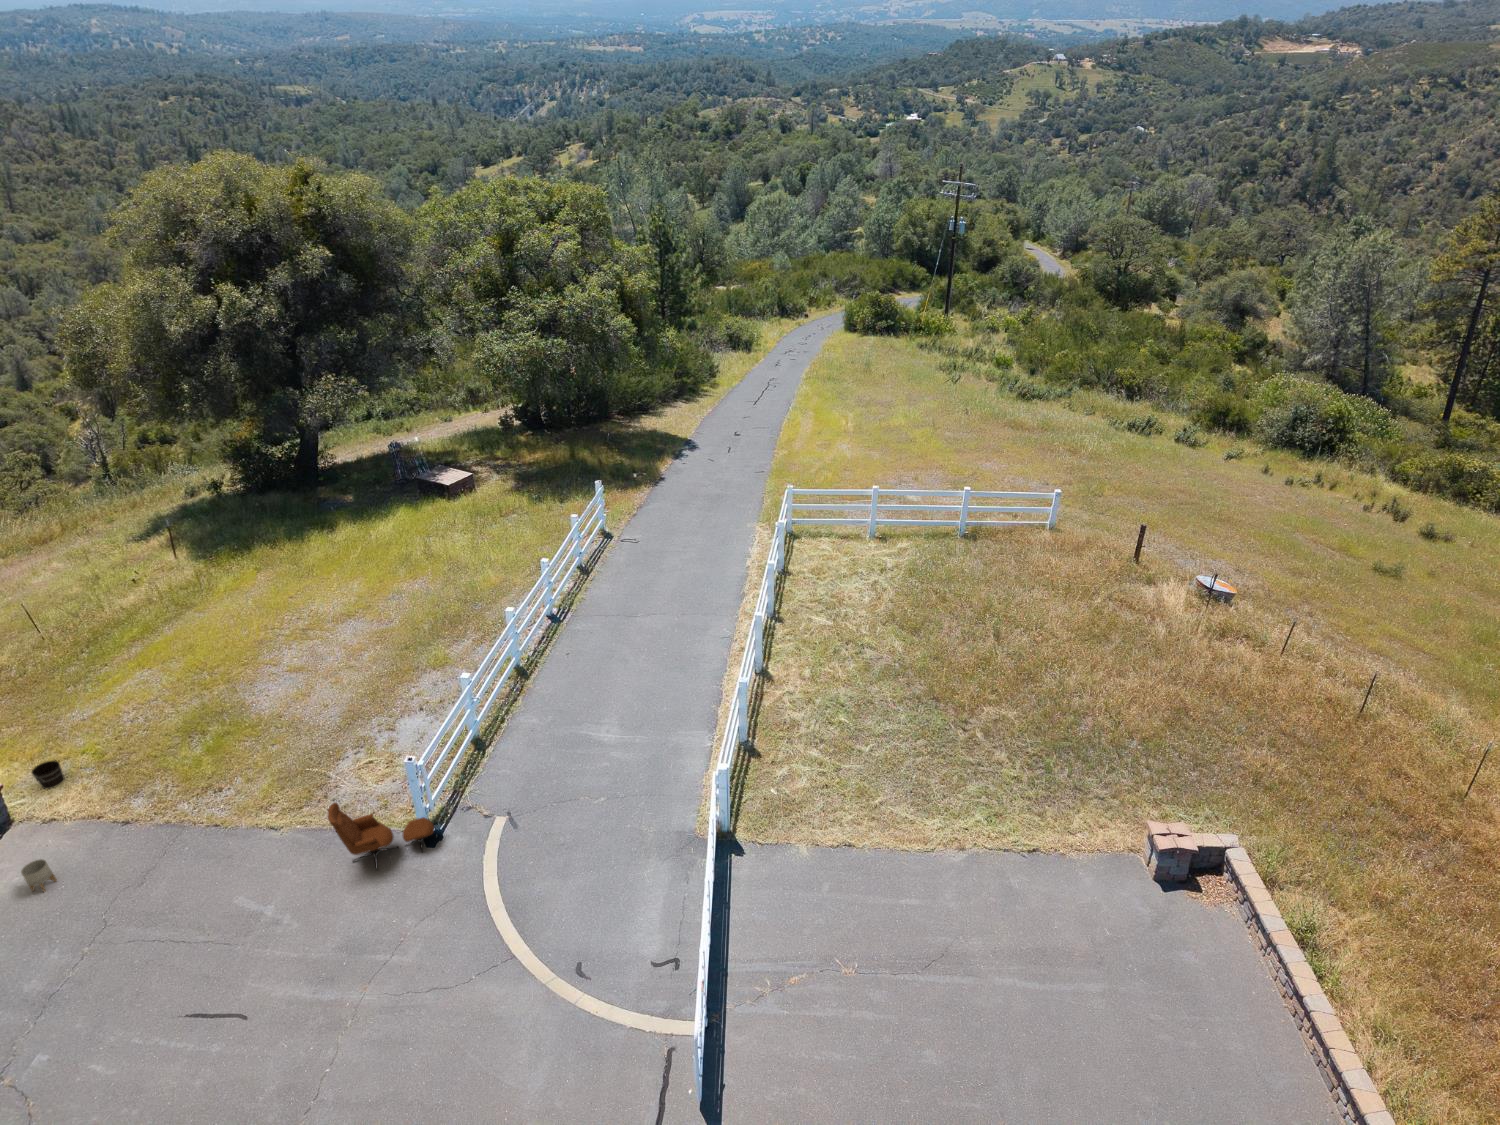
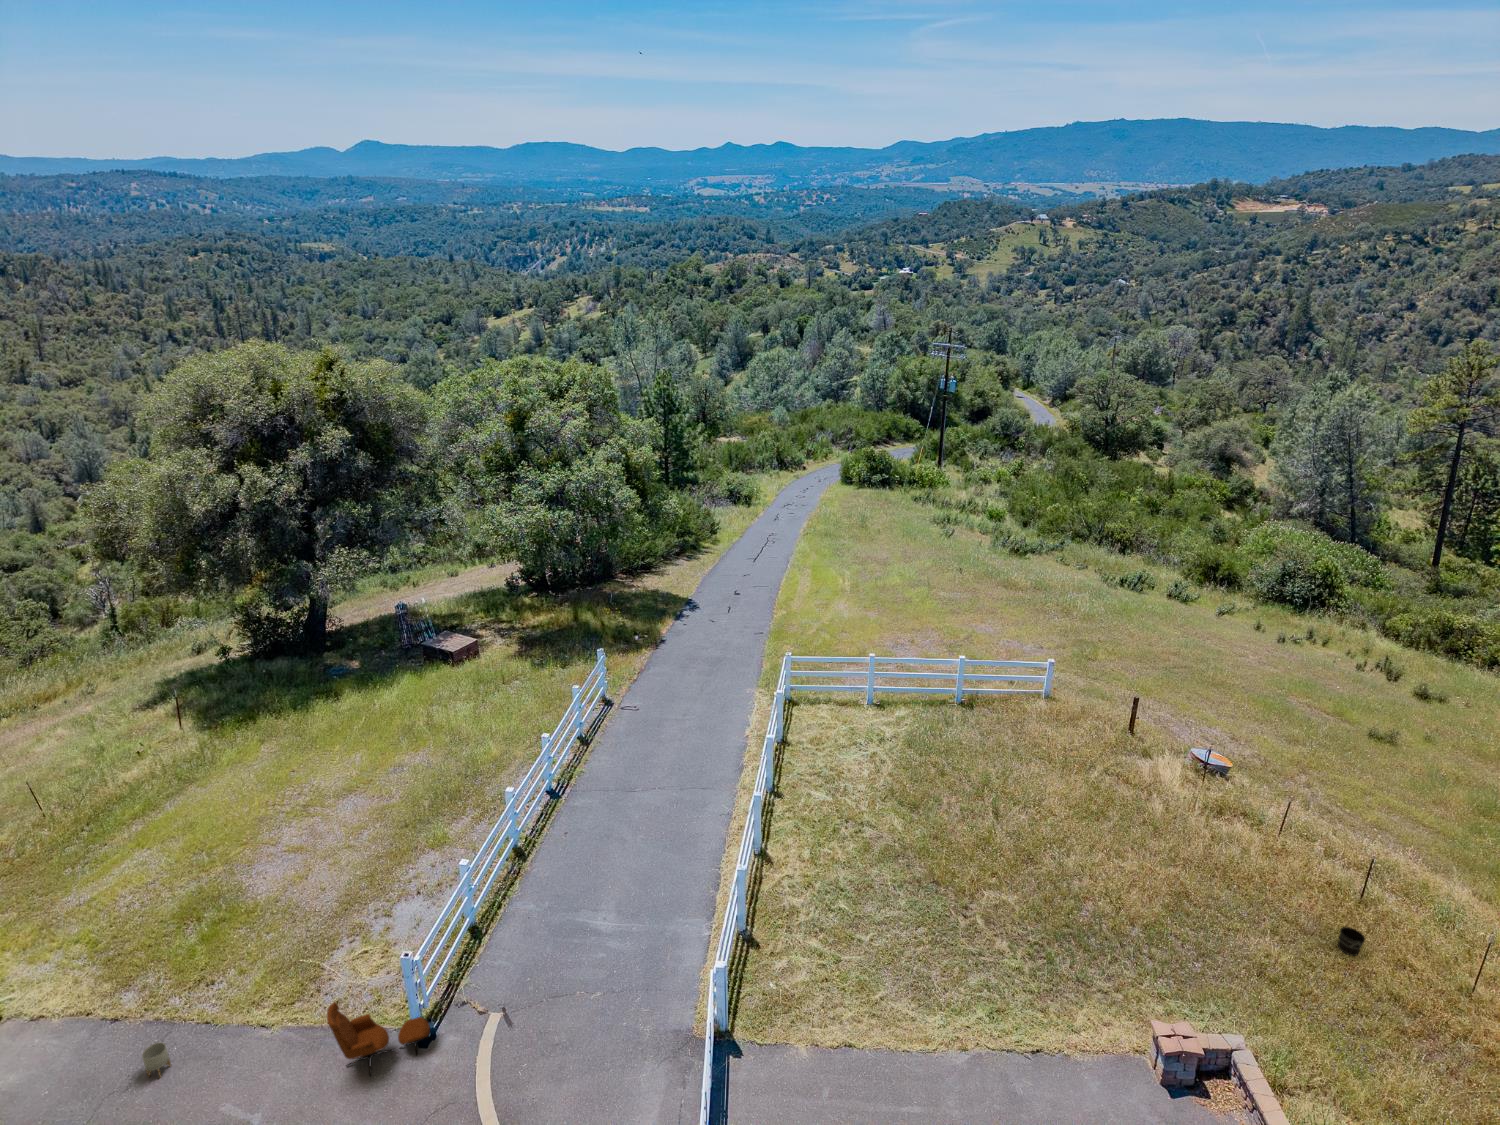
bucket: present [32,760,64,789] -> present [1338,926,1365,956]
planter: present [21,859,57,892] -> present [142,1042,171,1078]

